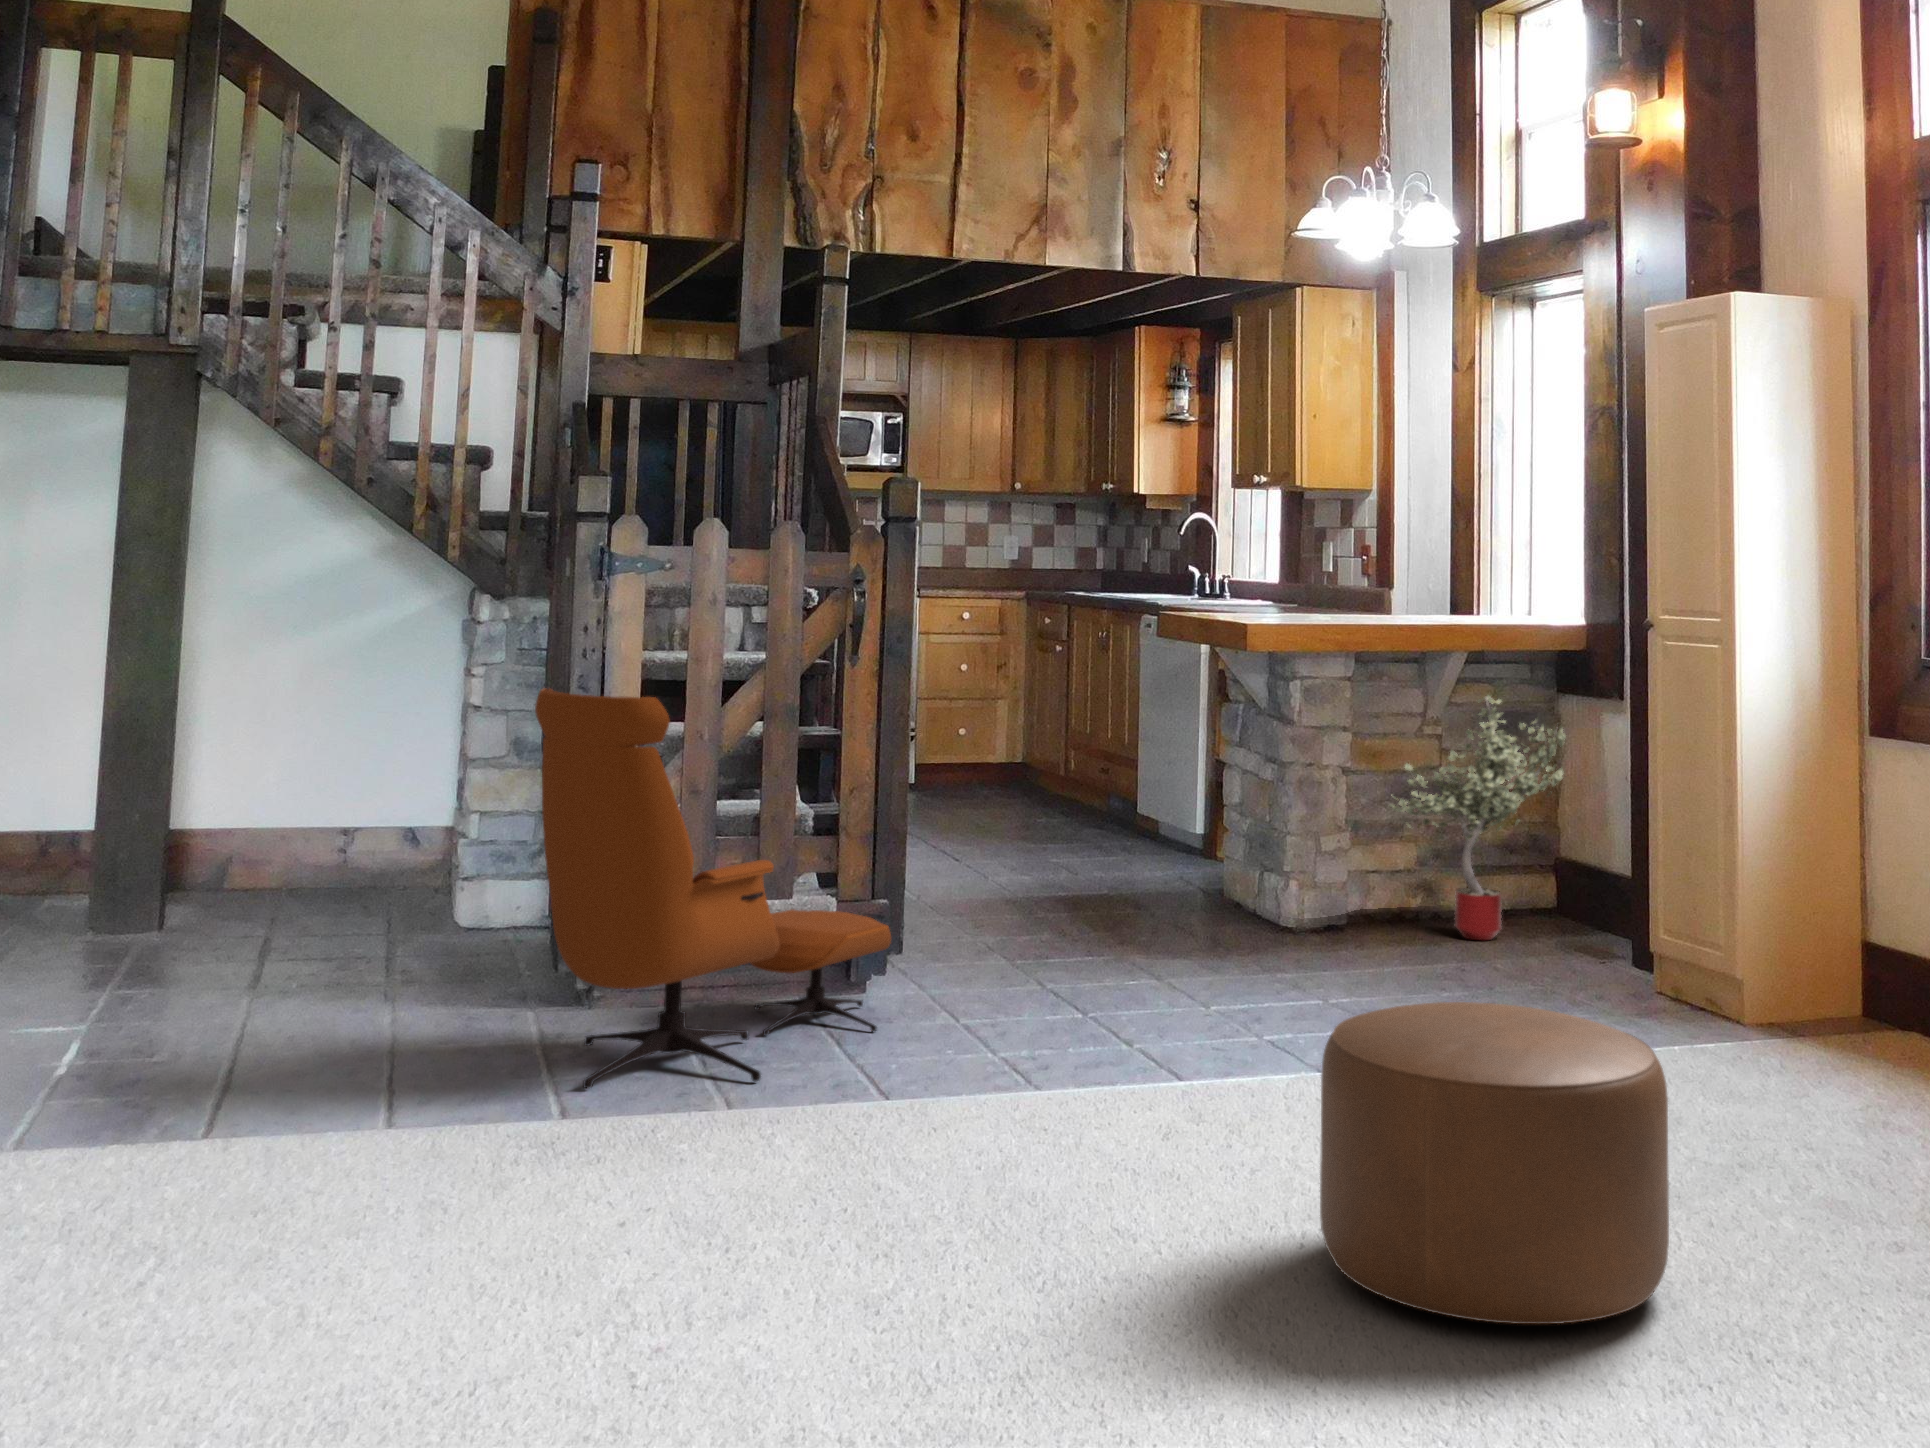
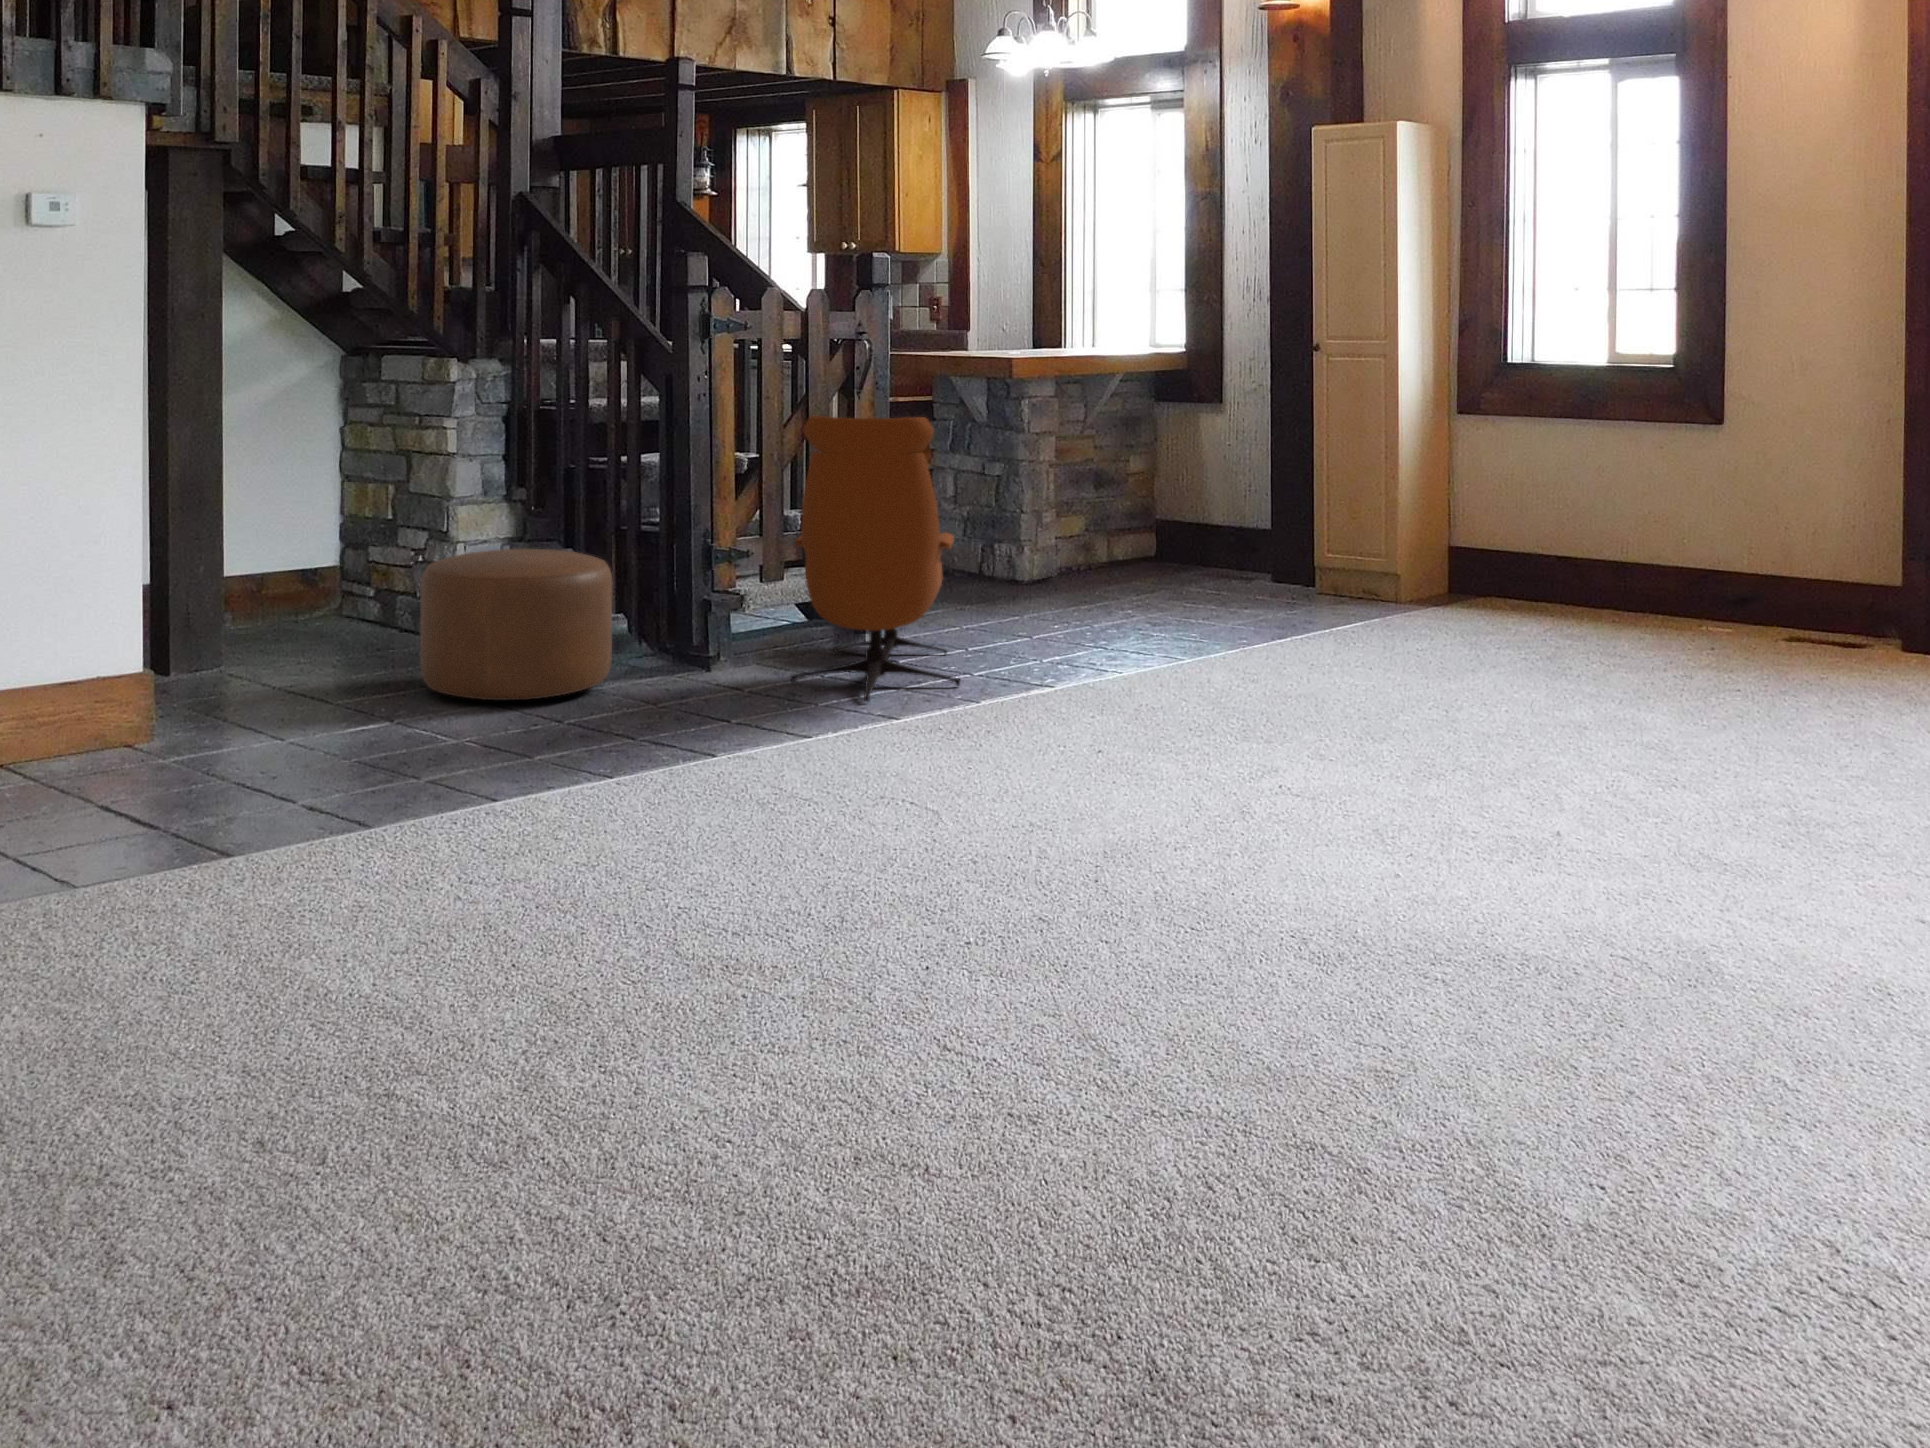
potted tree: present [1390,695,1566,940] -> none [1094,402,1199,571]
ottoman: present [1320,1002,1669,1324] -> present [420,549,613,700]

